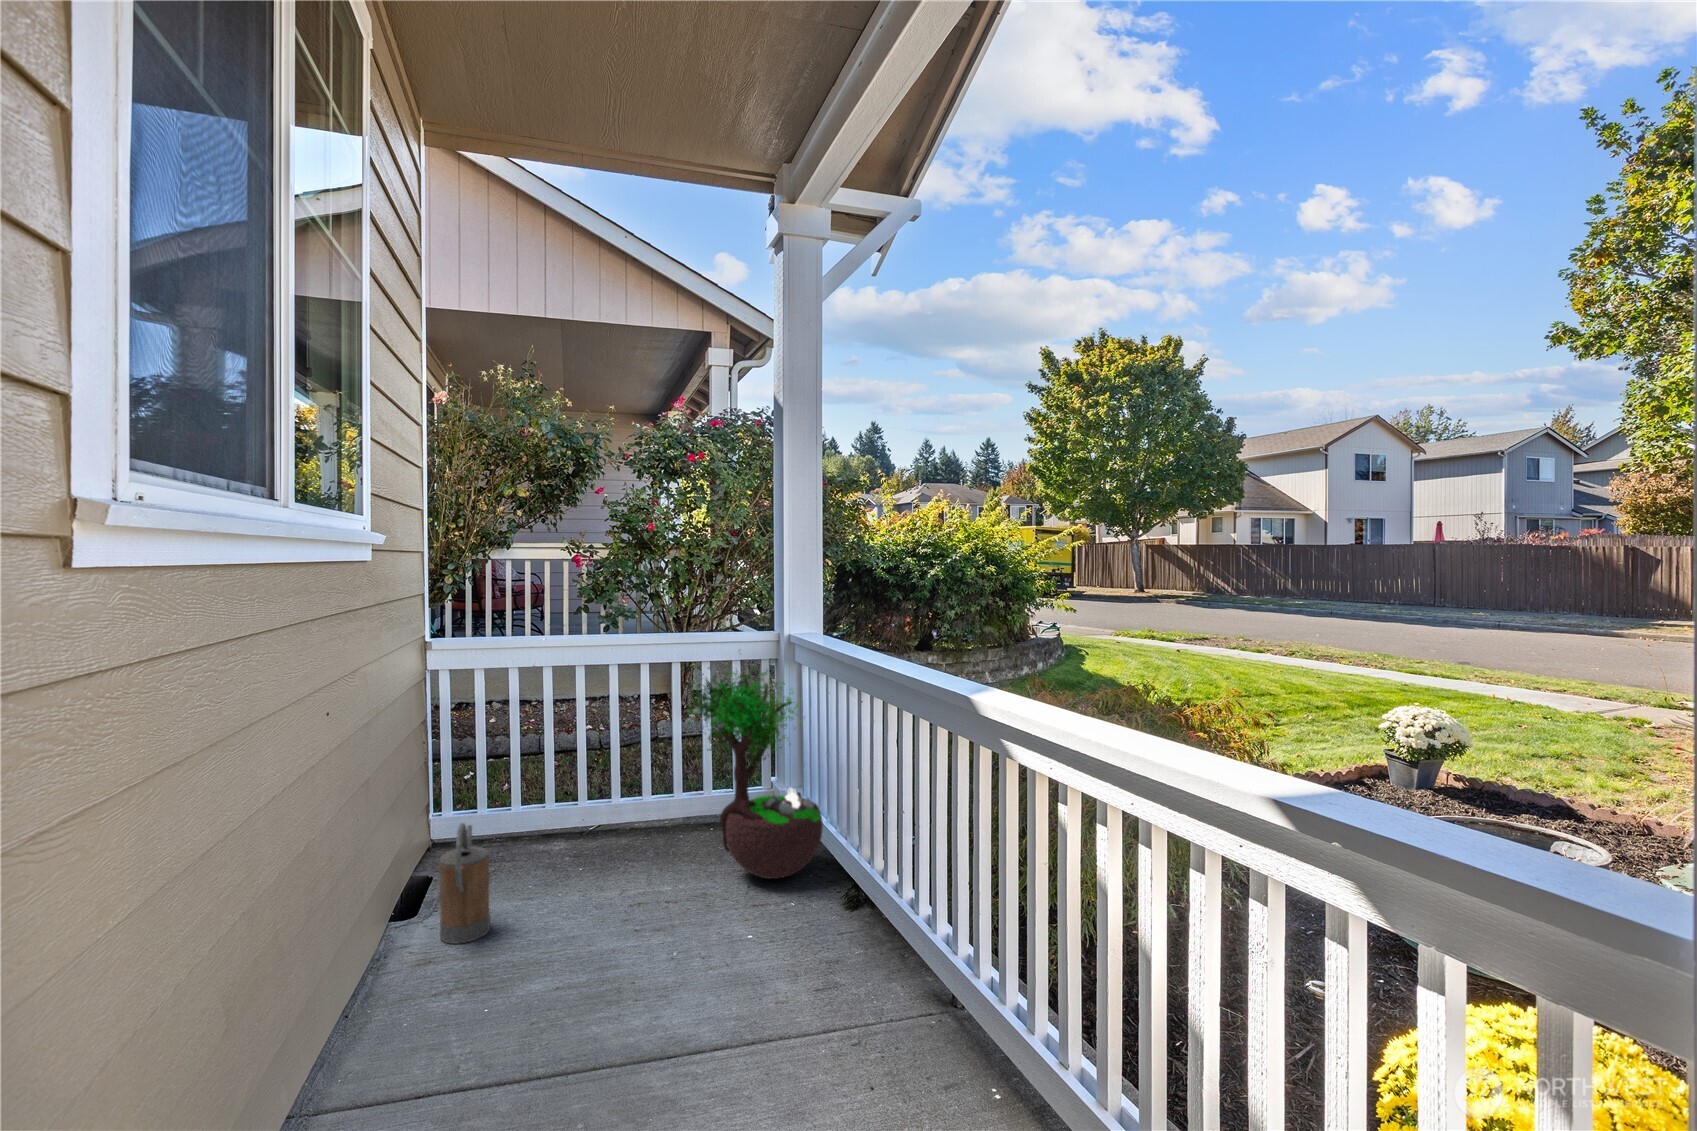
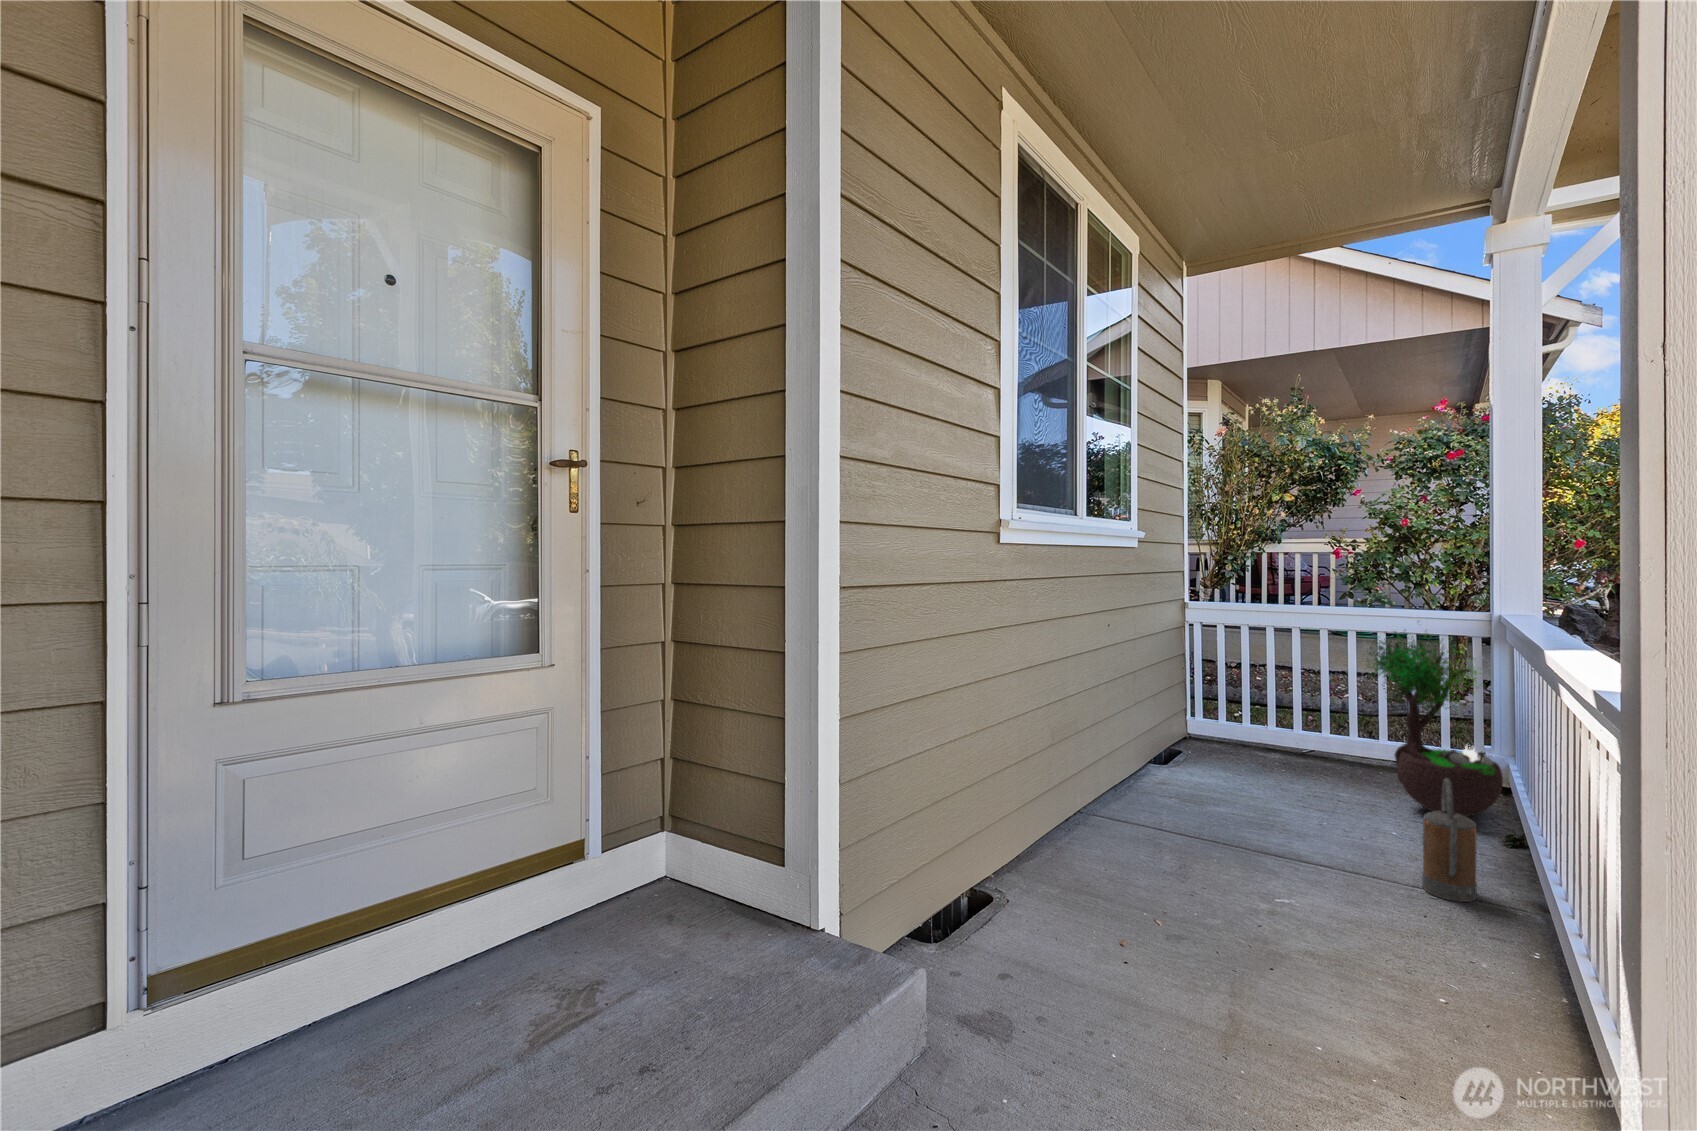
watering can: present [439,823,490,944] -> present [1422,778,1477,902]

